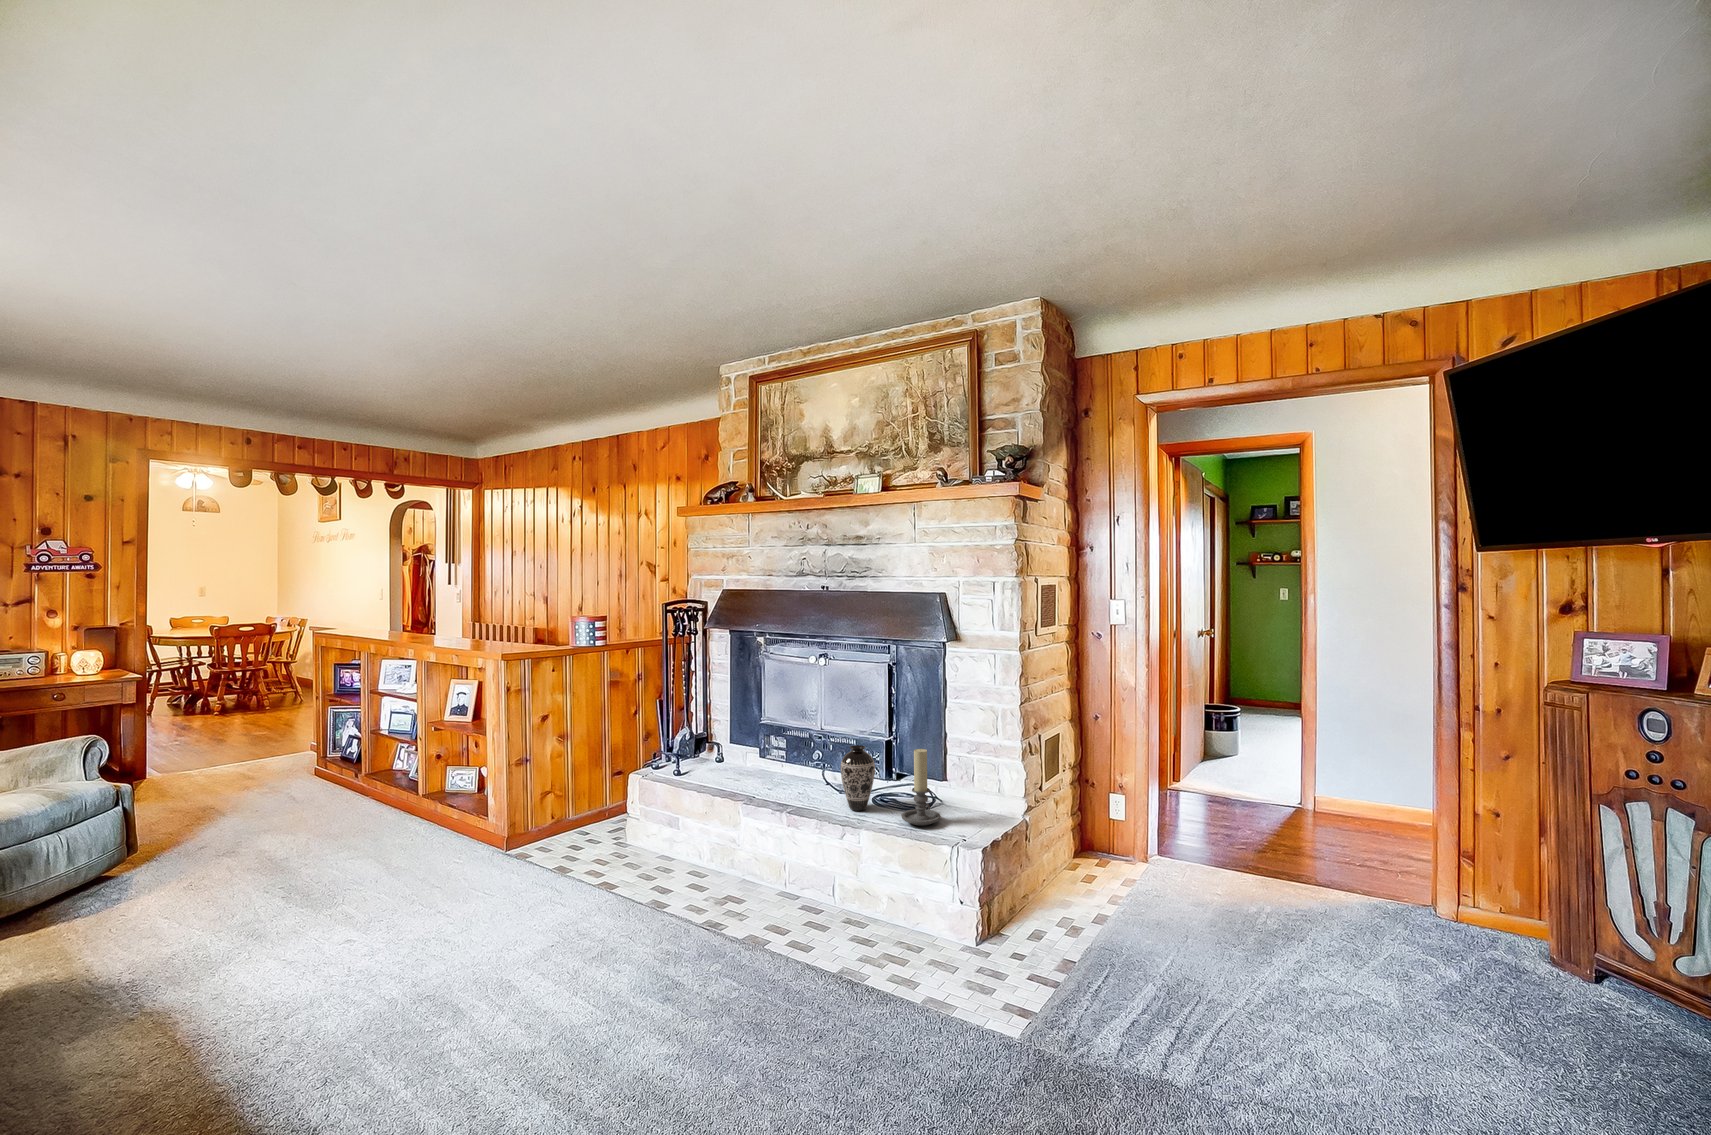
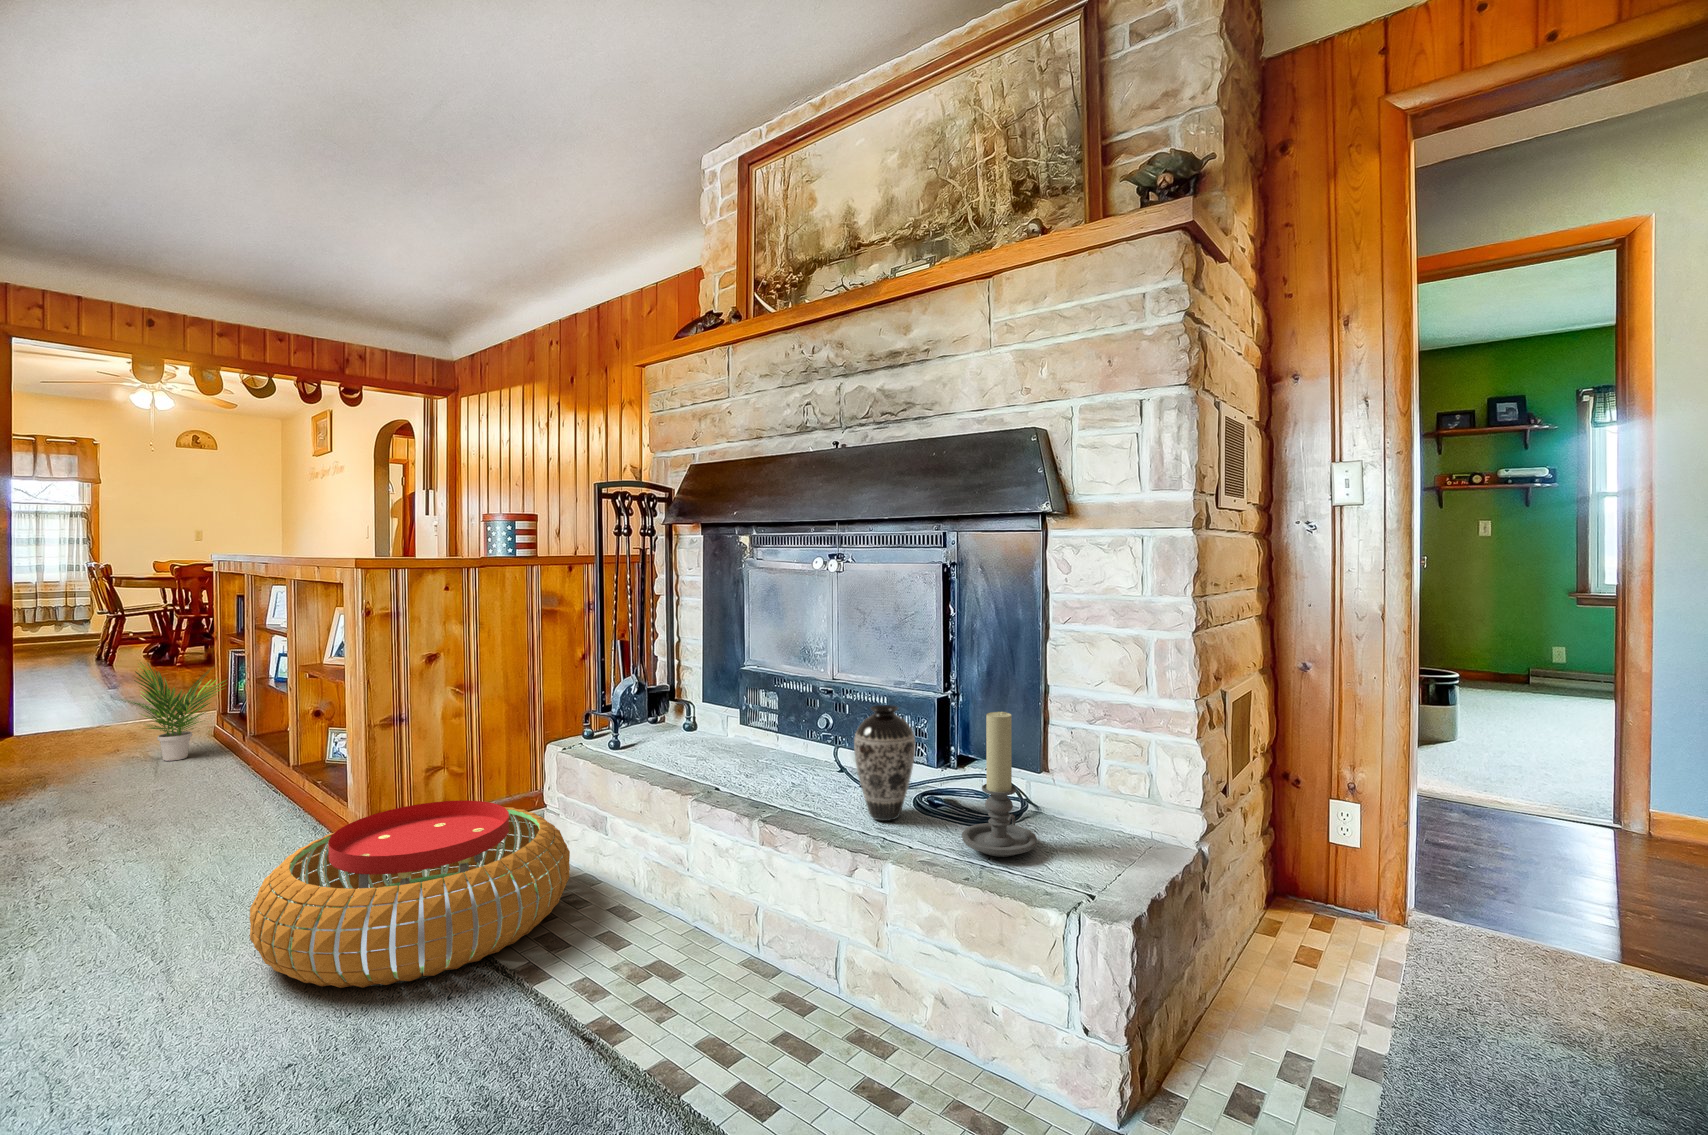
potted plant: none [254,716,337,793] -> present [122,662,225,761]
pouf: none [483,810,662,916] -> present [250,801,570,988]

